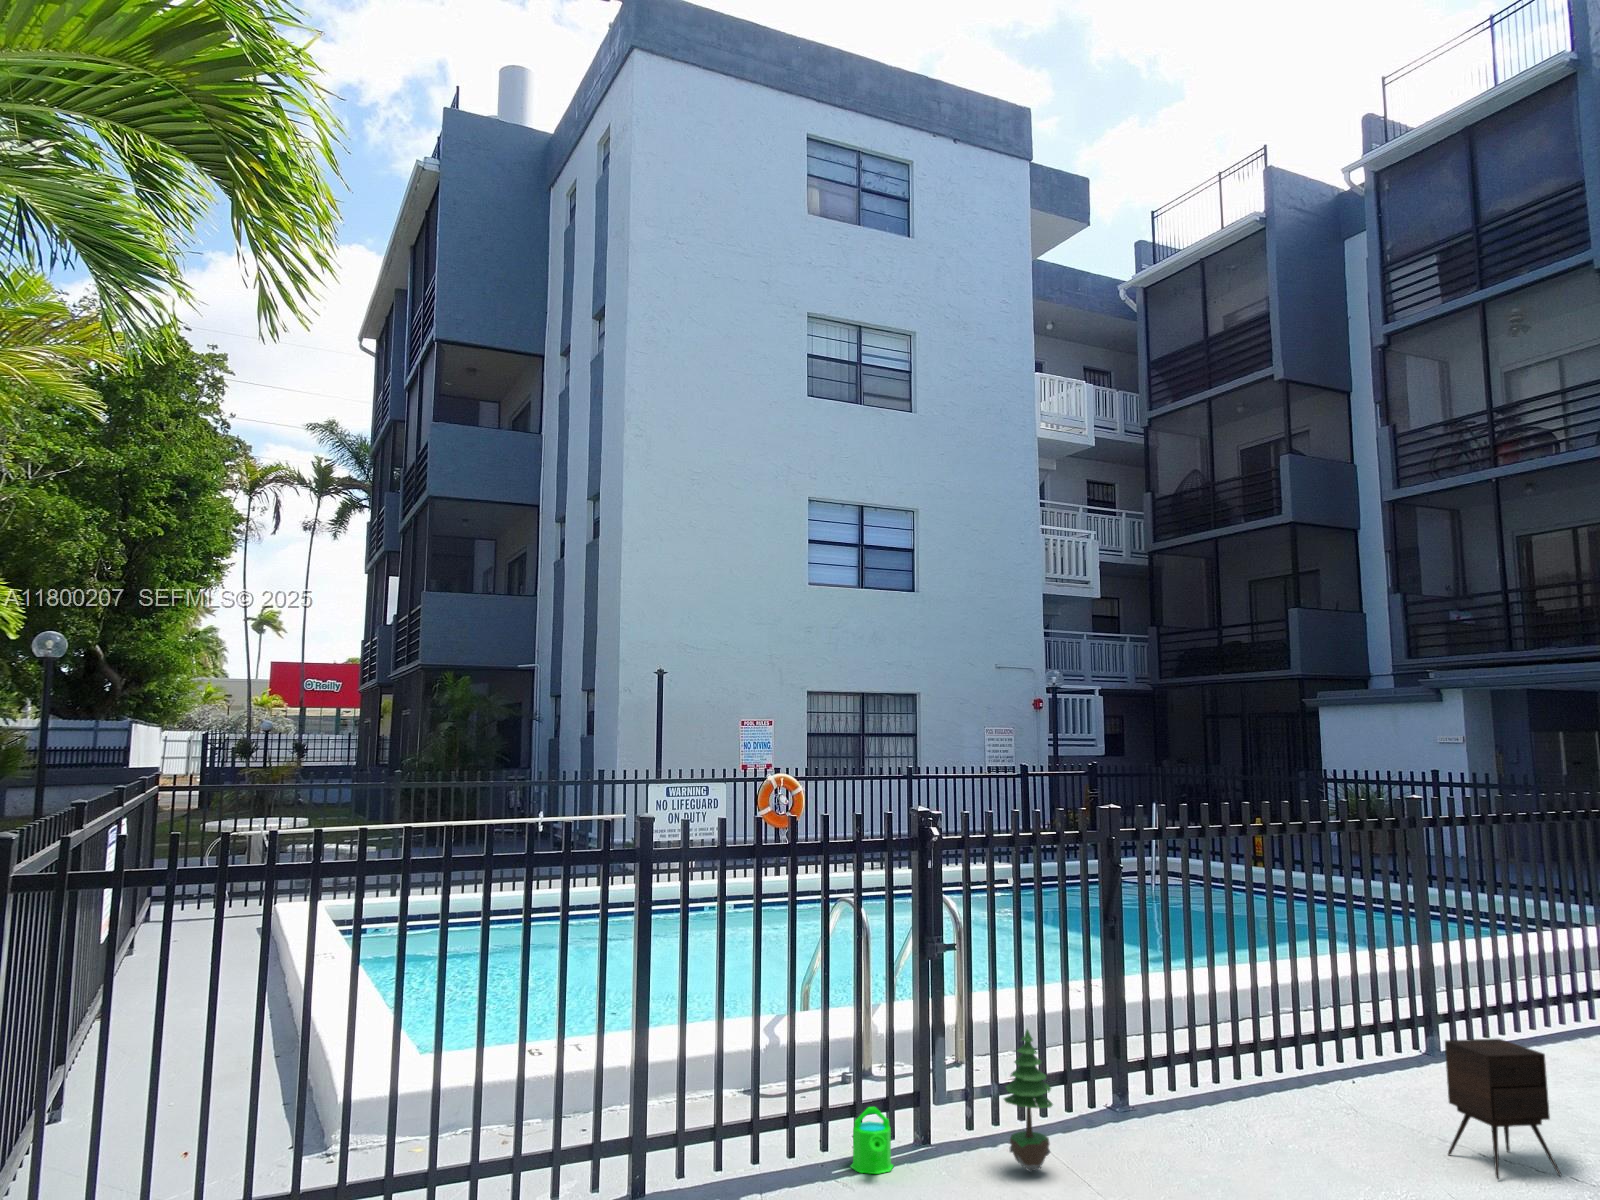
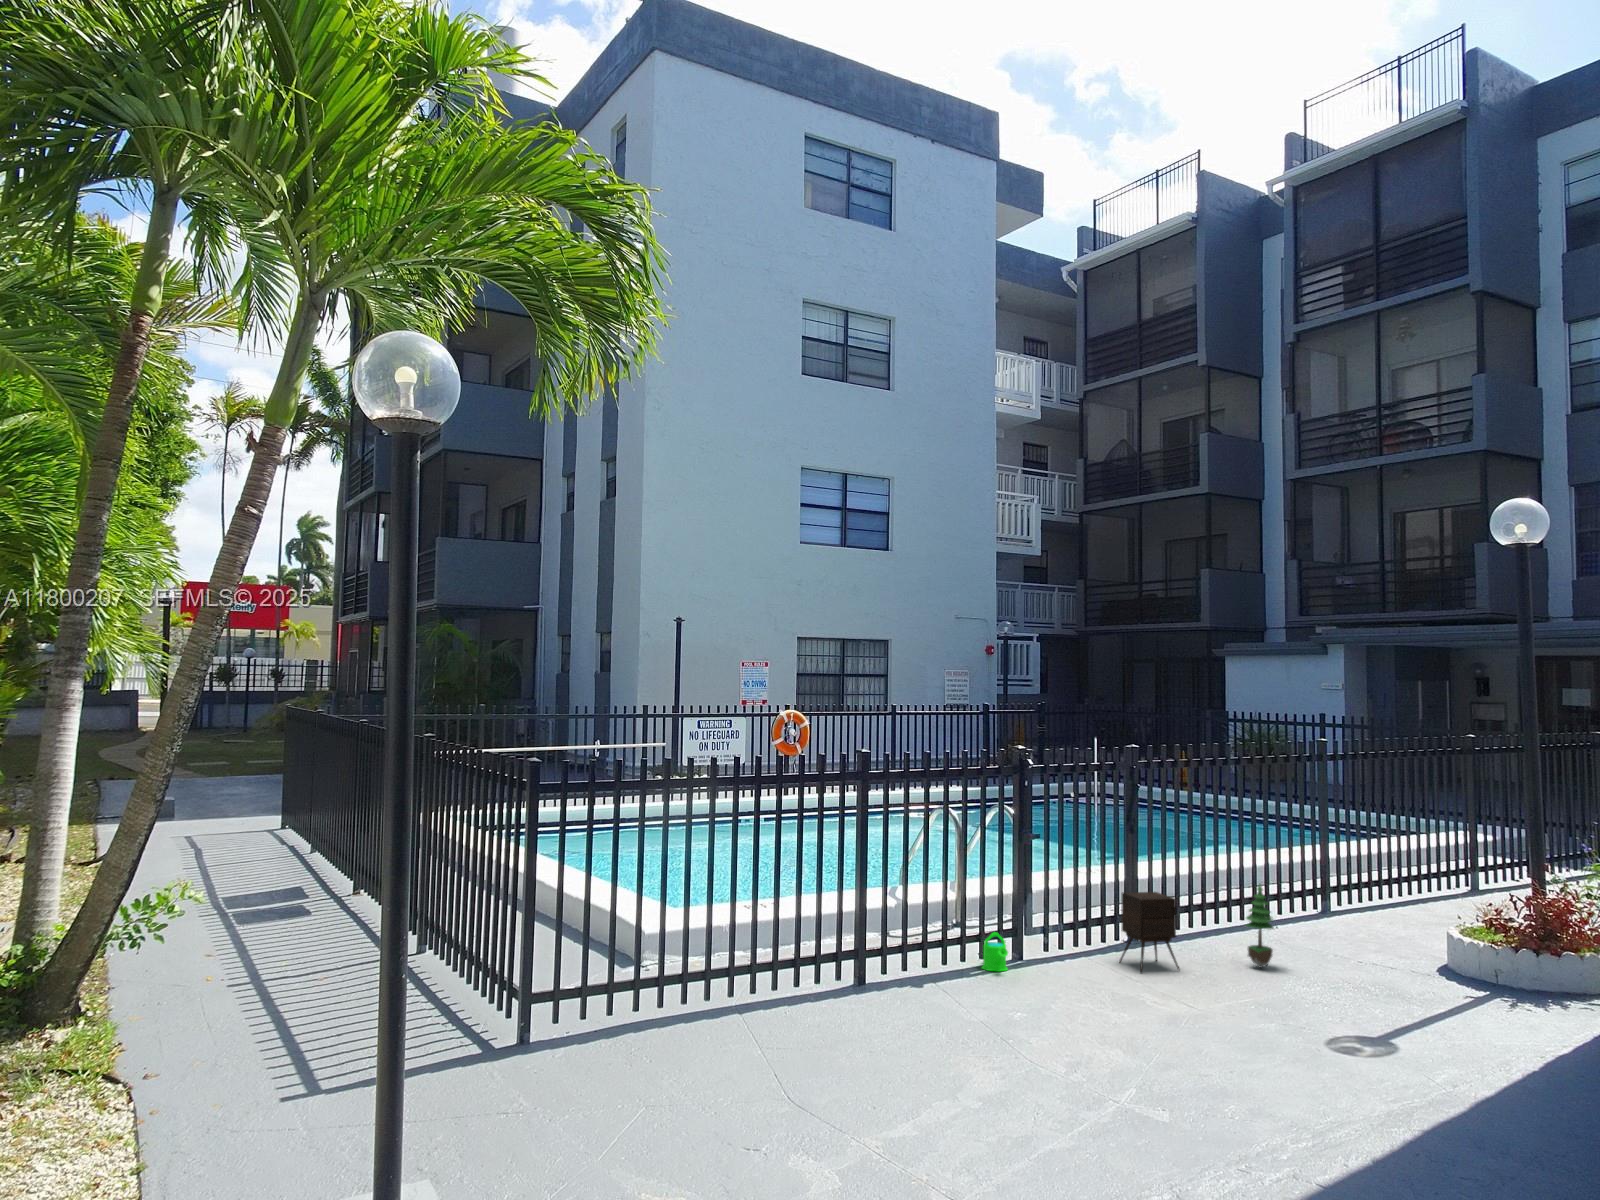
potted tree: present [1004,1030,1053,1172] -> present [1246,885,1274,968]
side table: present [1445,1039,1561,1179] -> present [1119,892,1180,972]

